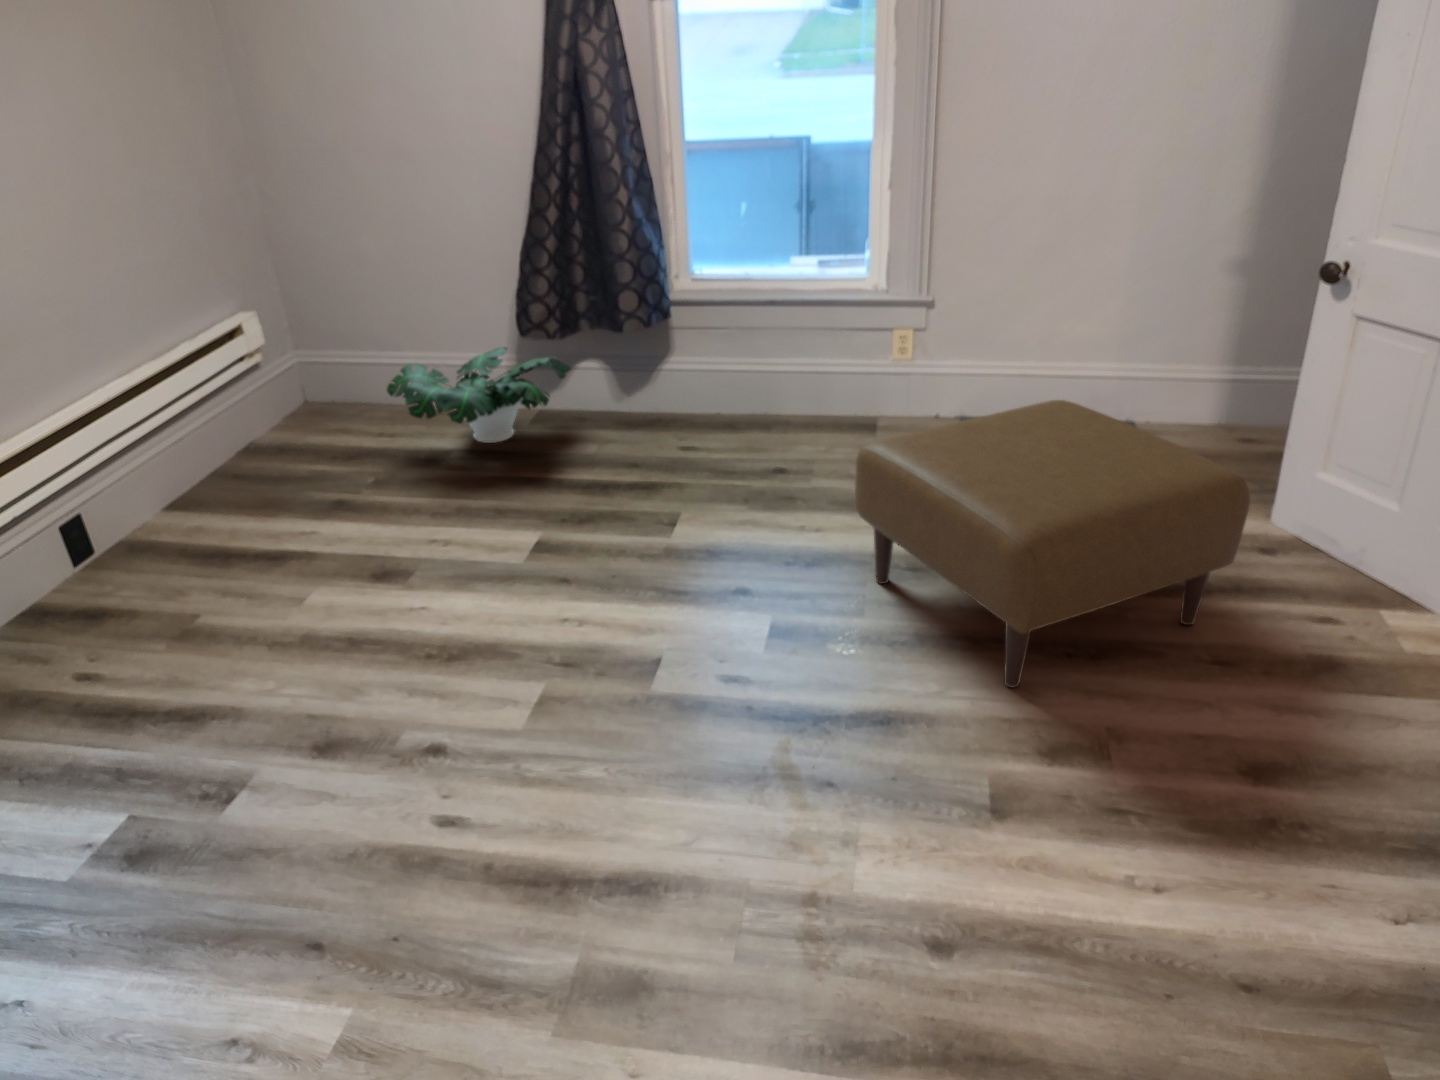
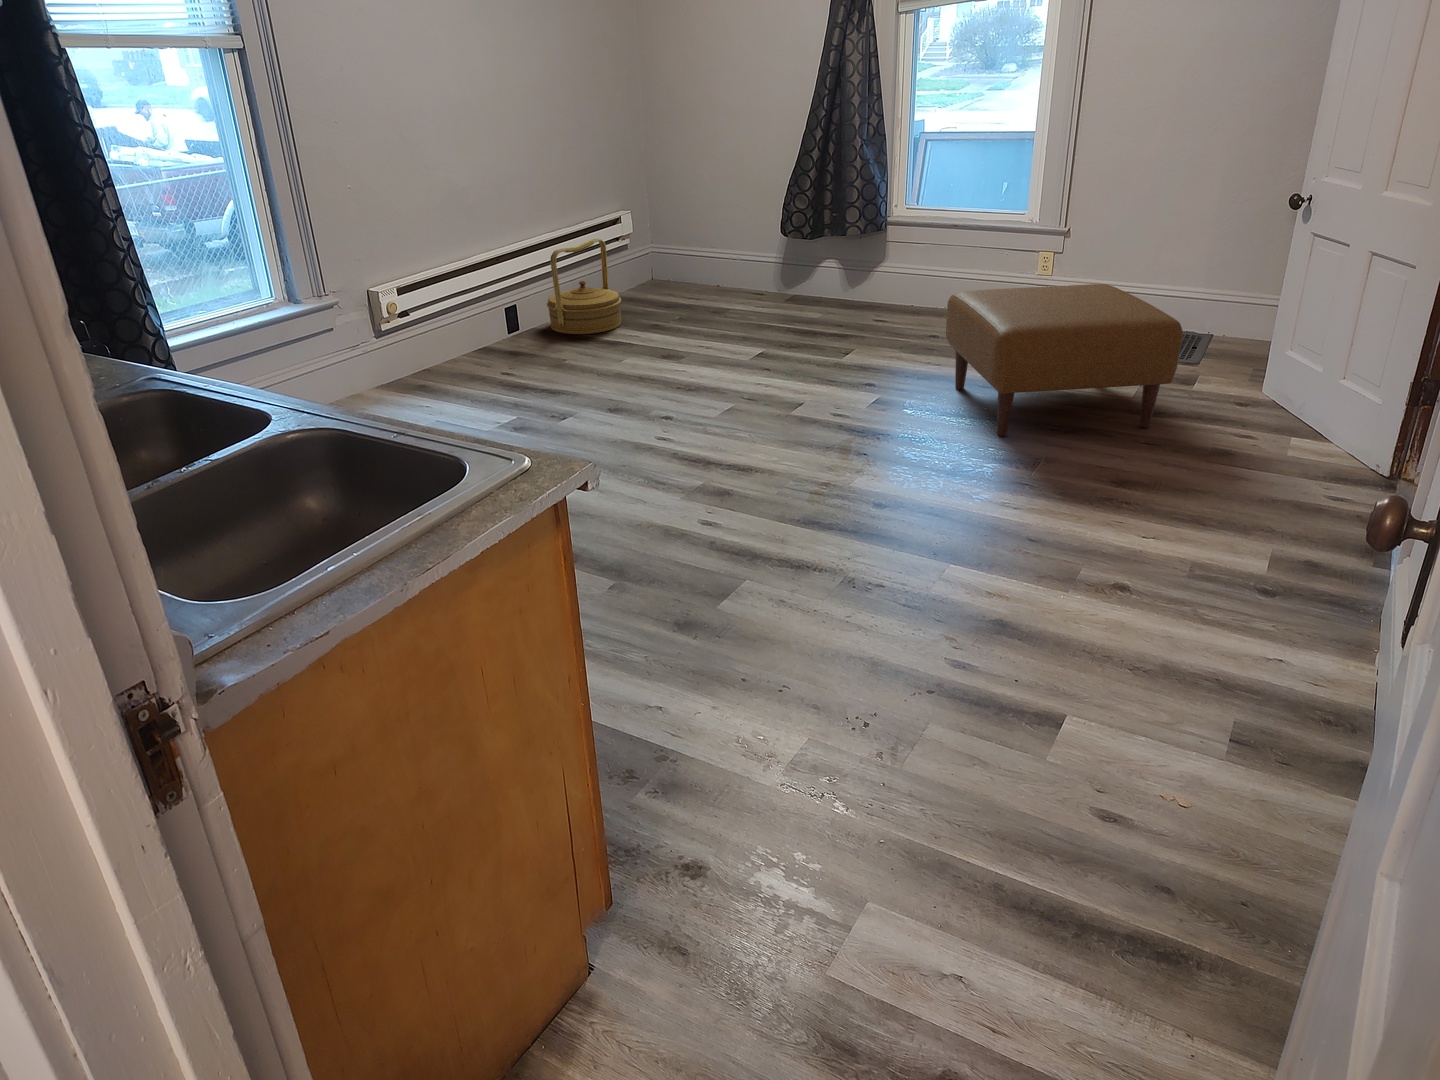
potted plant: present [387,347,570,443] -> none [696,246,816,306]
woven basket: none [135,377,282,548] -> present [547,239,621,334]

